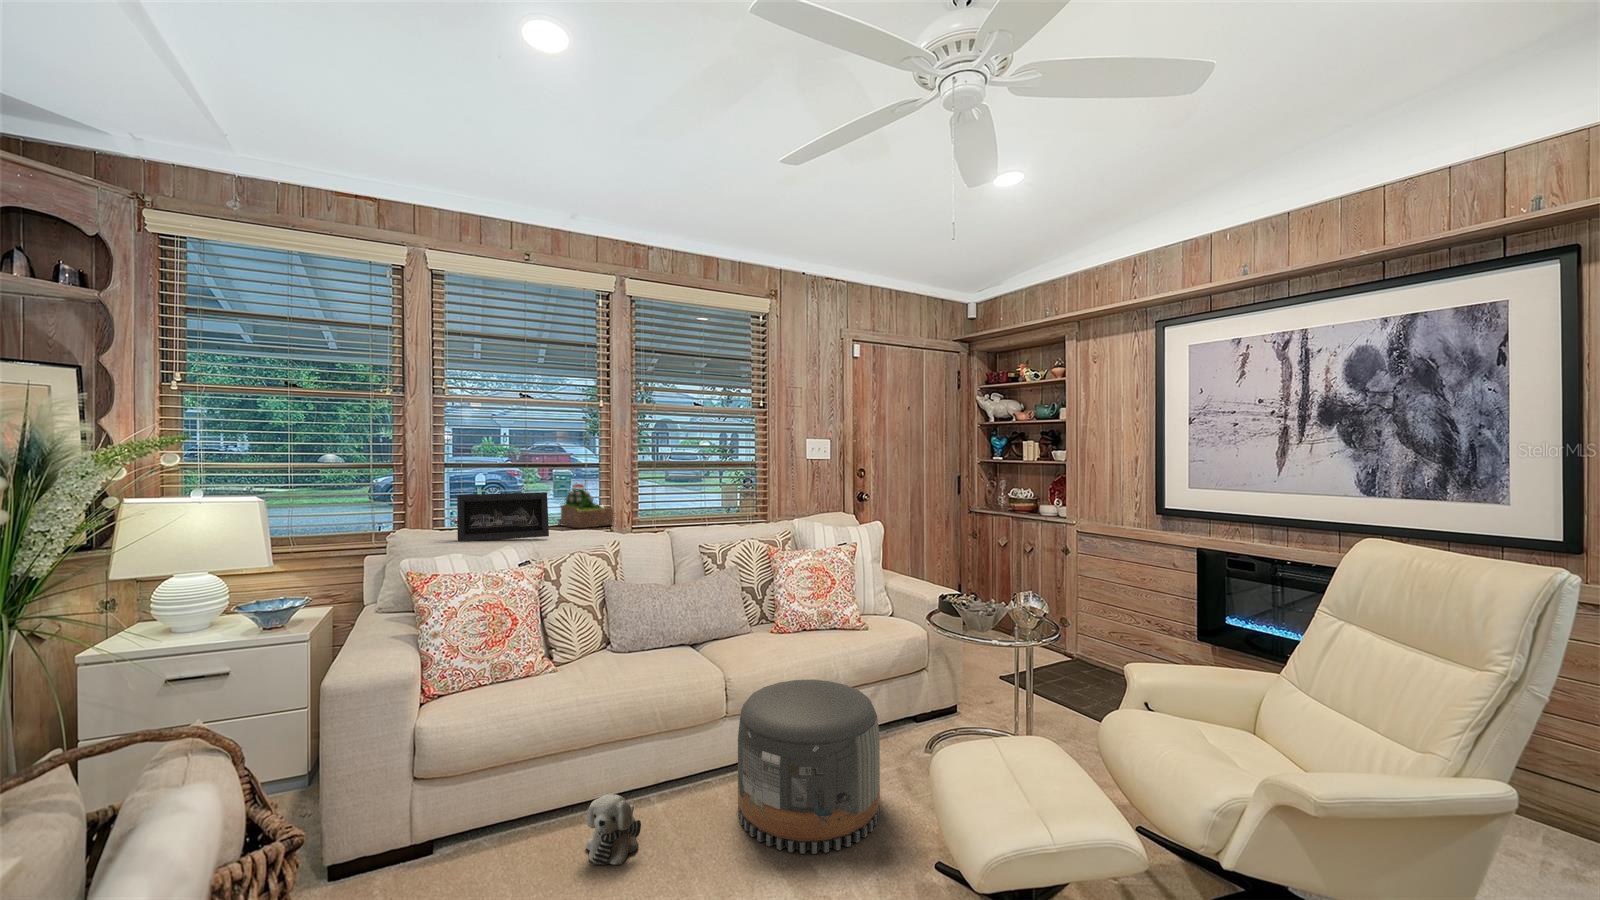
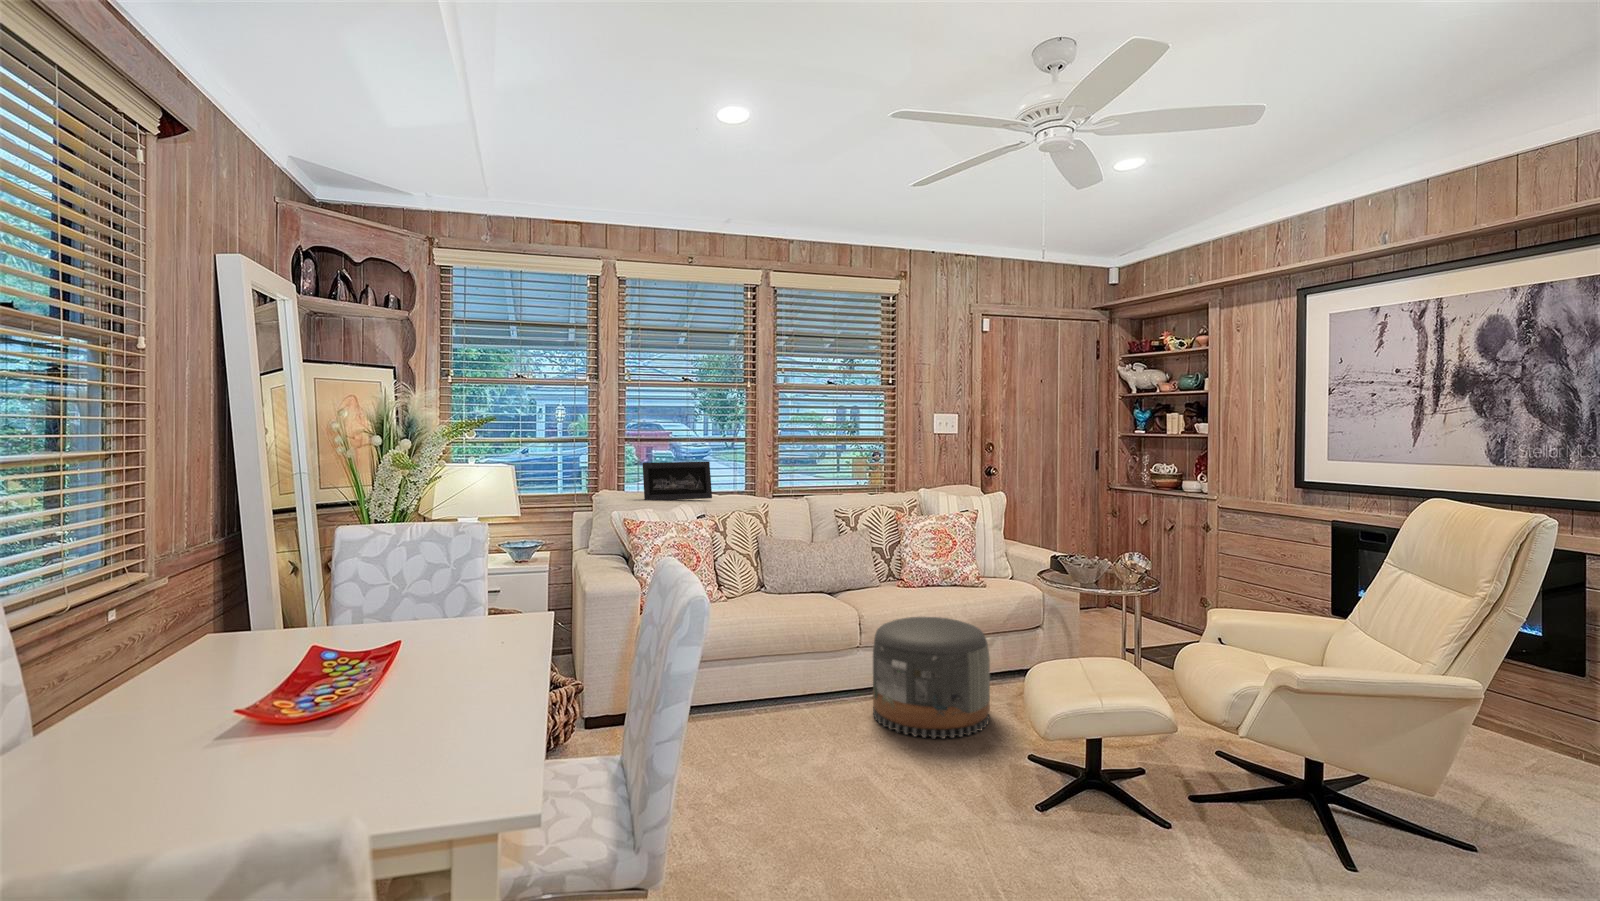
succulent plant: present [558,484,614,528] -> none [712,456,759,494]
plush toy: present [586,794,641,865] -> none [759,685,800,734]

